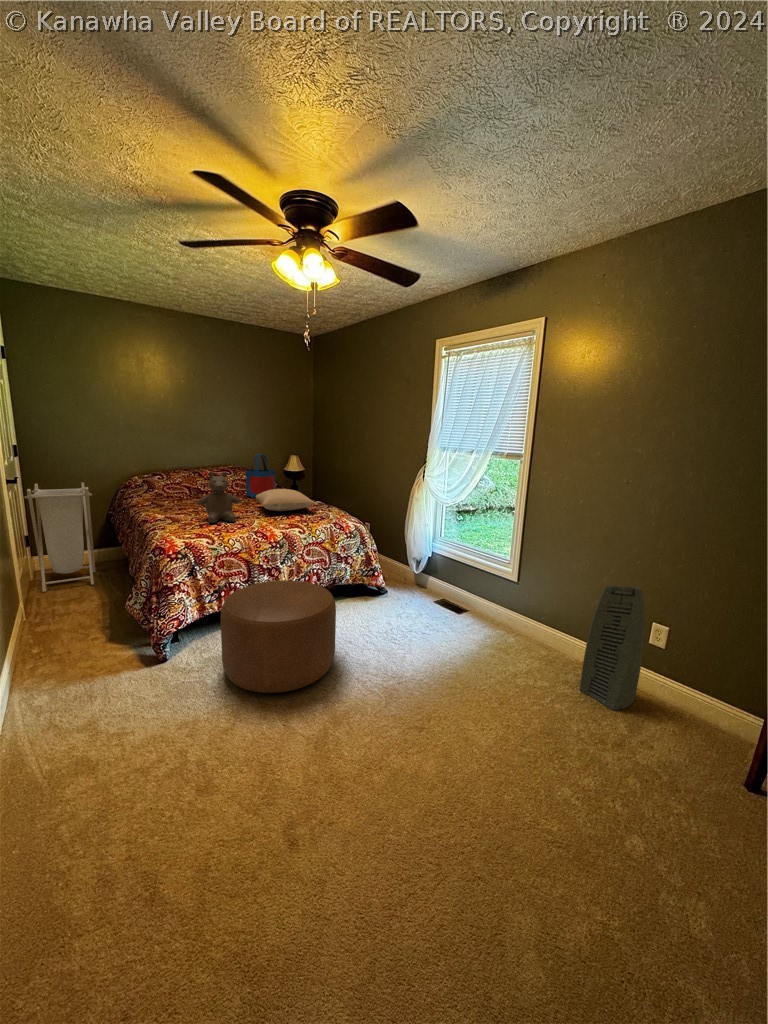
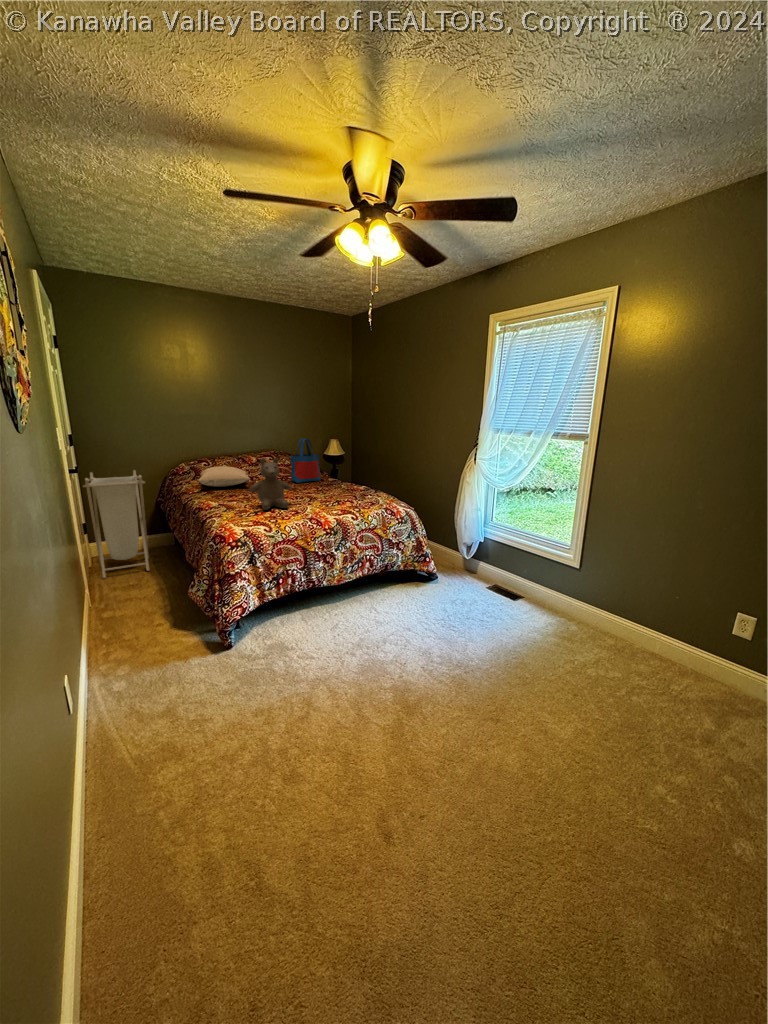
pillow: present [256,489,315,511] -> present [199,466,250,487]
ottoman: present [221,580,336,693] -> none [287,568,400,682]
air purifier: present [580,585,645,710] -> none [657,574,732,704]

